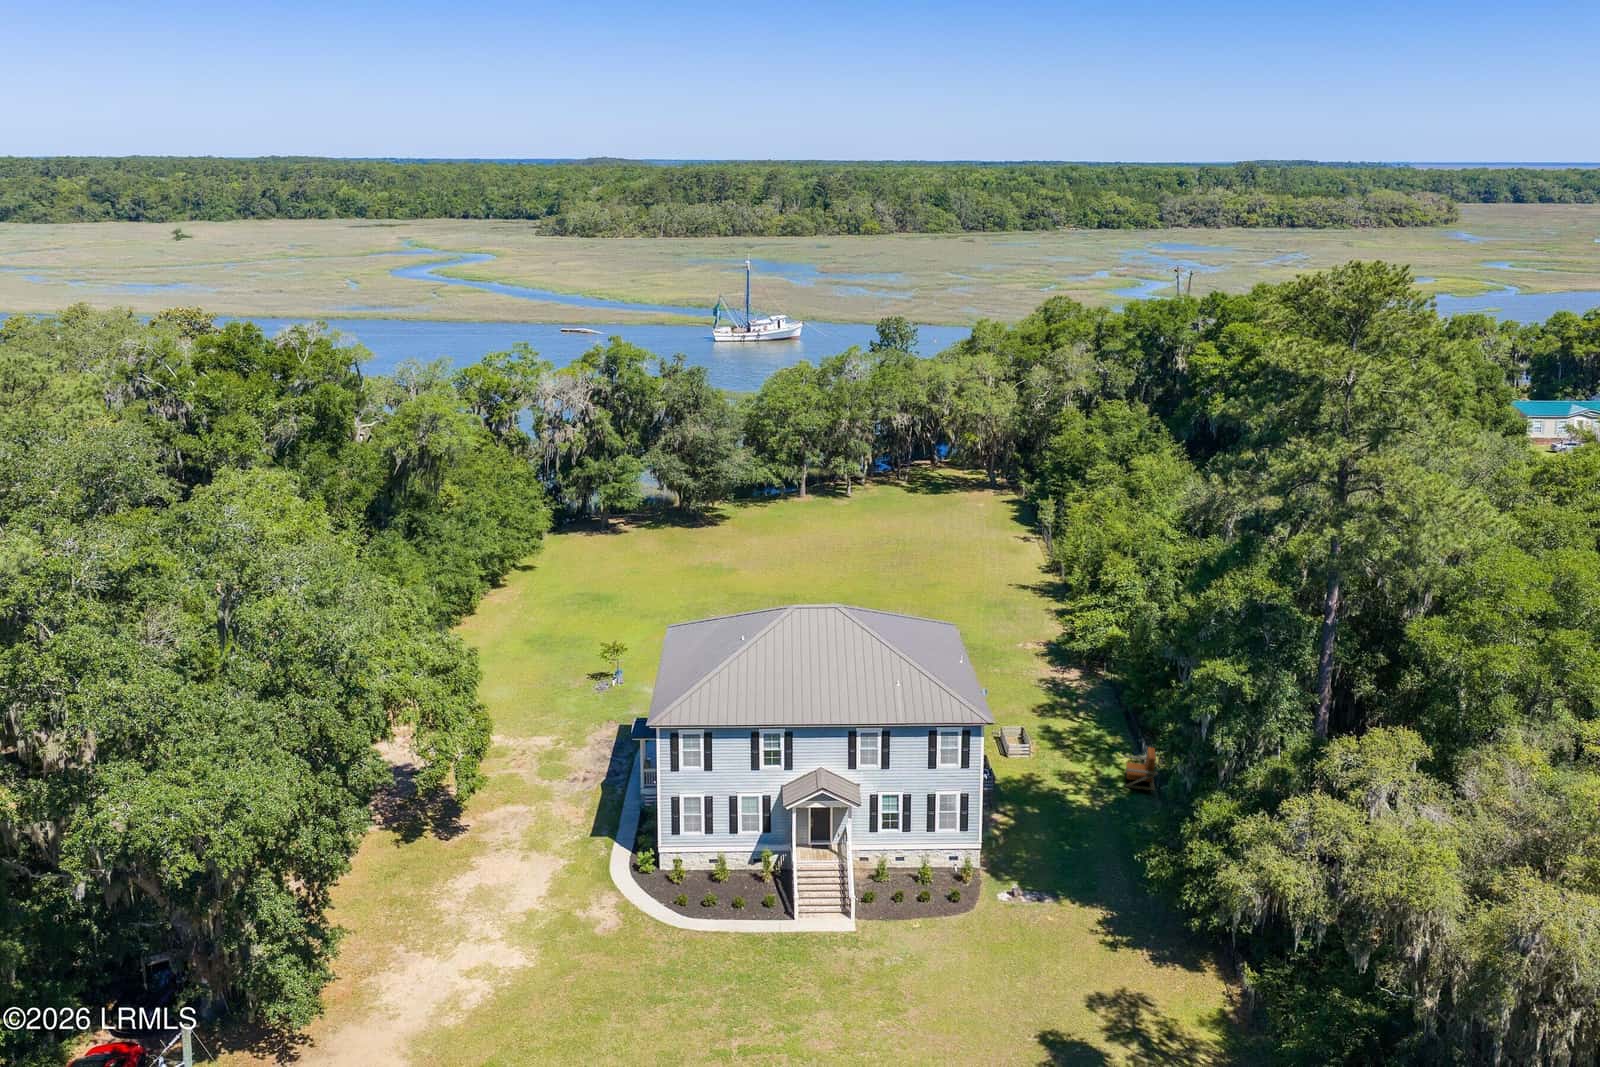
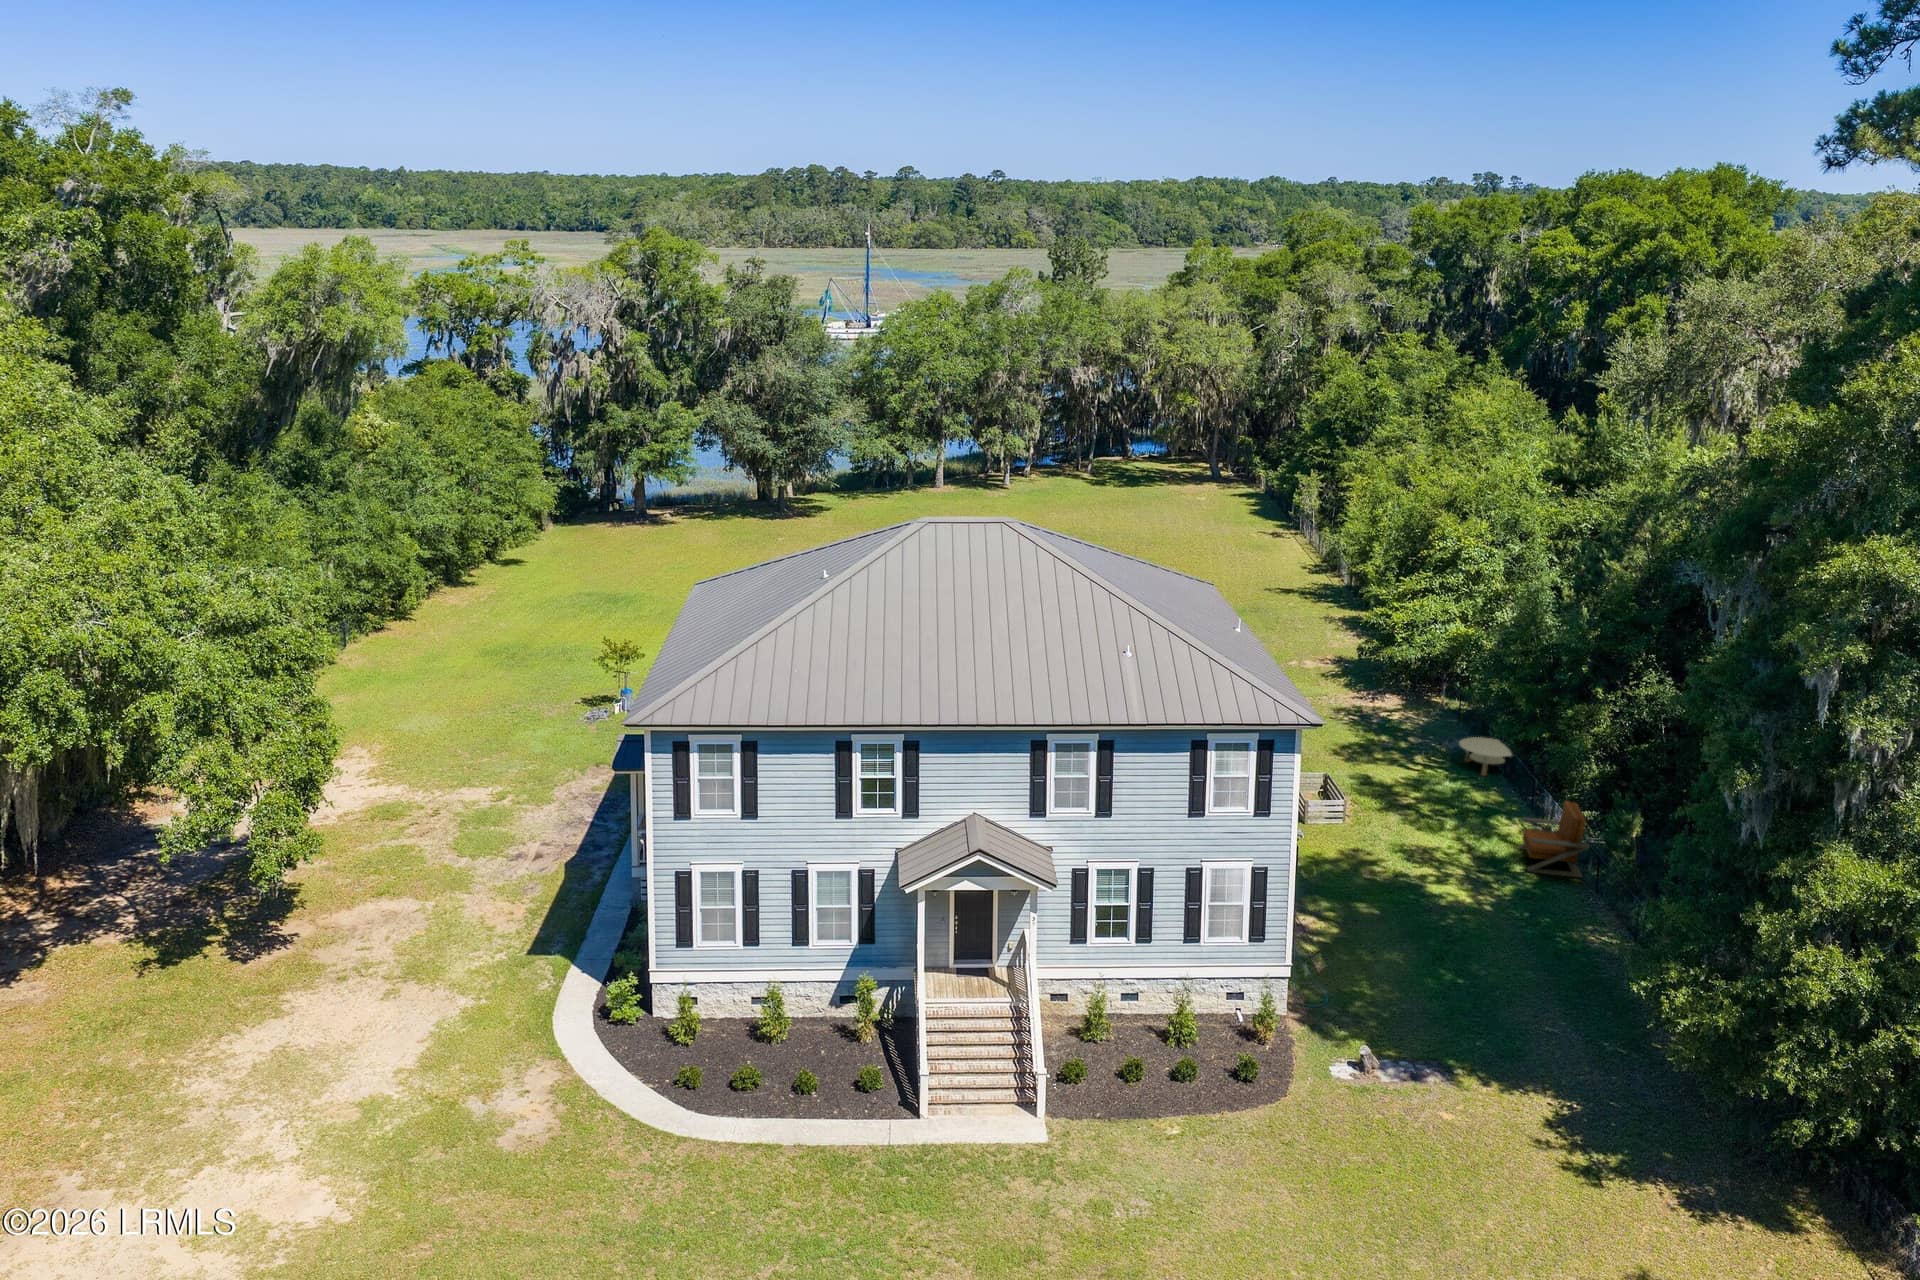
round table: none [1104,701,1138,726] -> present [1459,737,1512,776]

